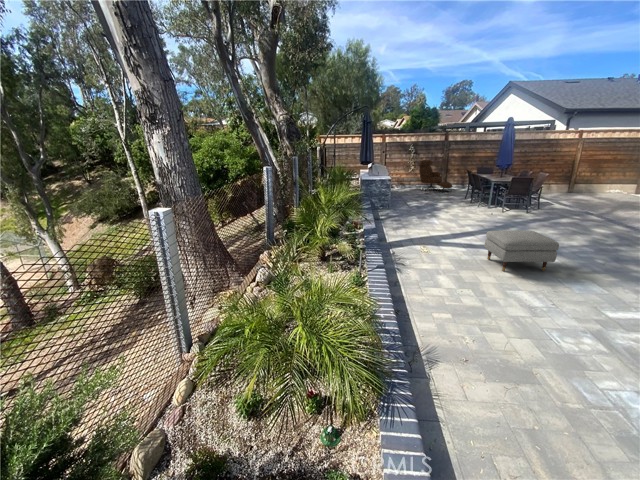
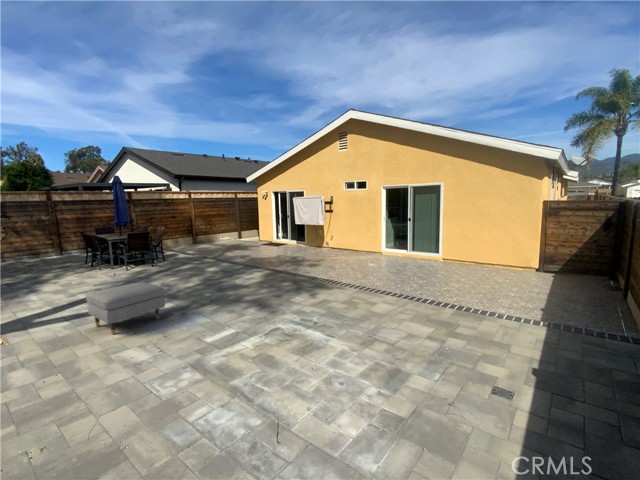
lounge chair: present [419,160,452,192] -> none [12,224,70,262]

